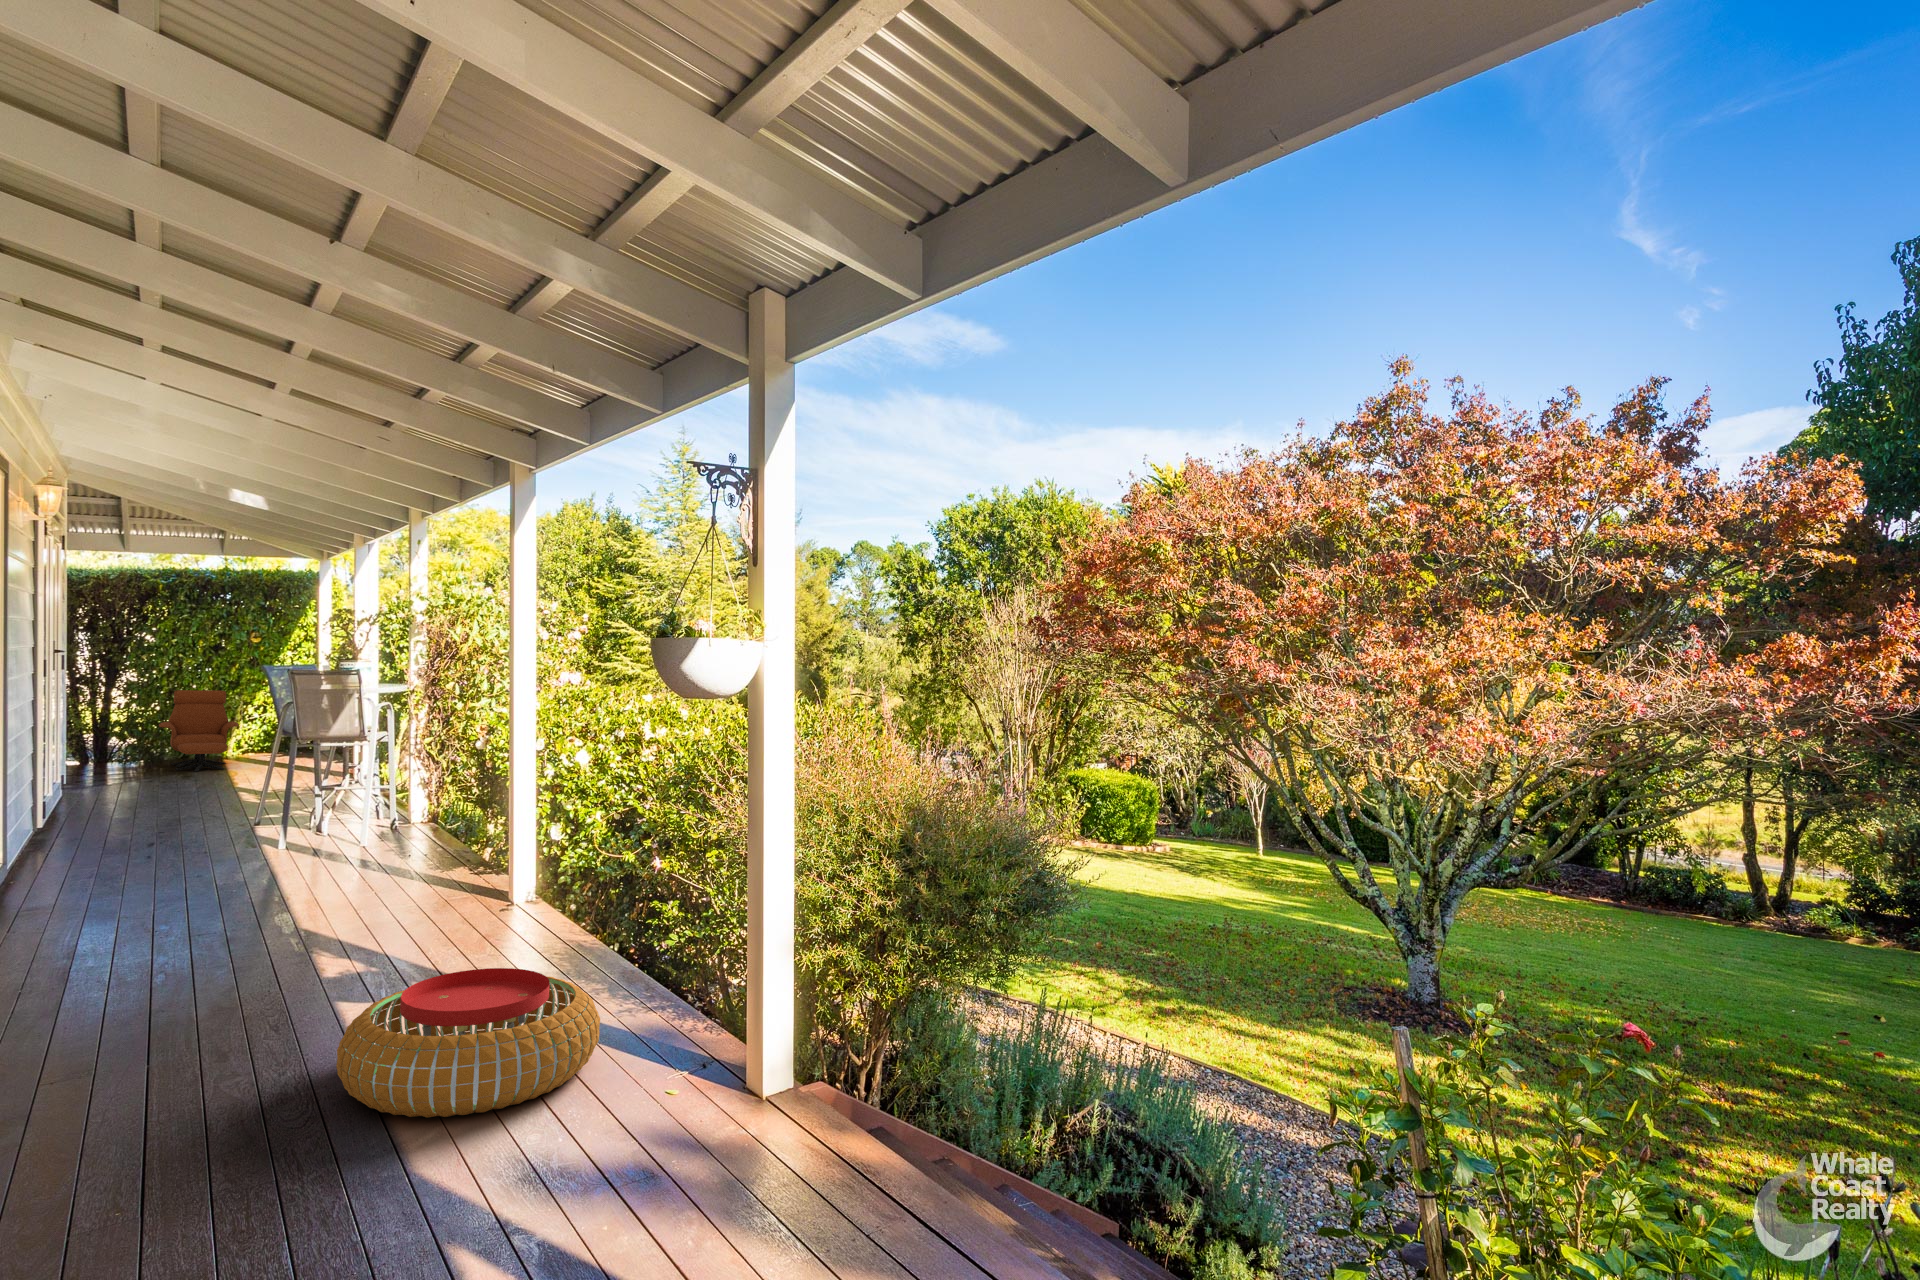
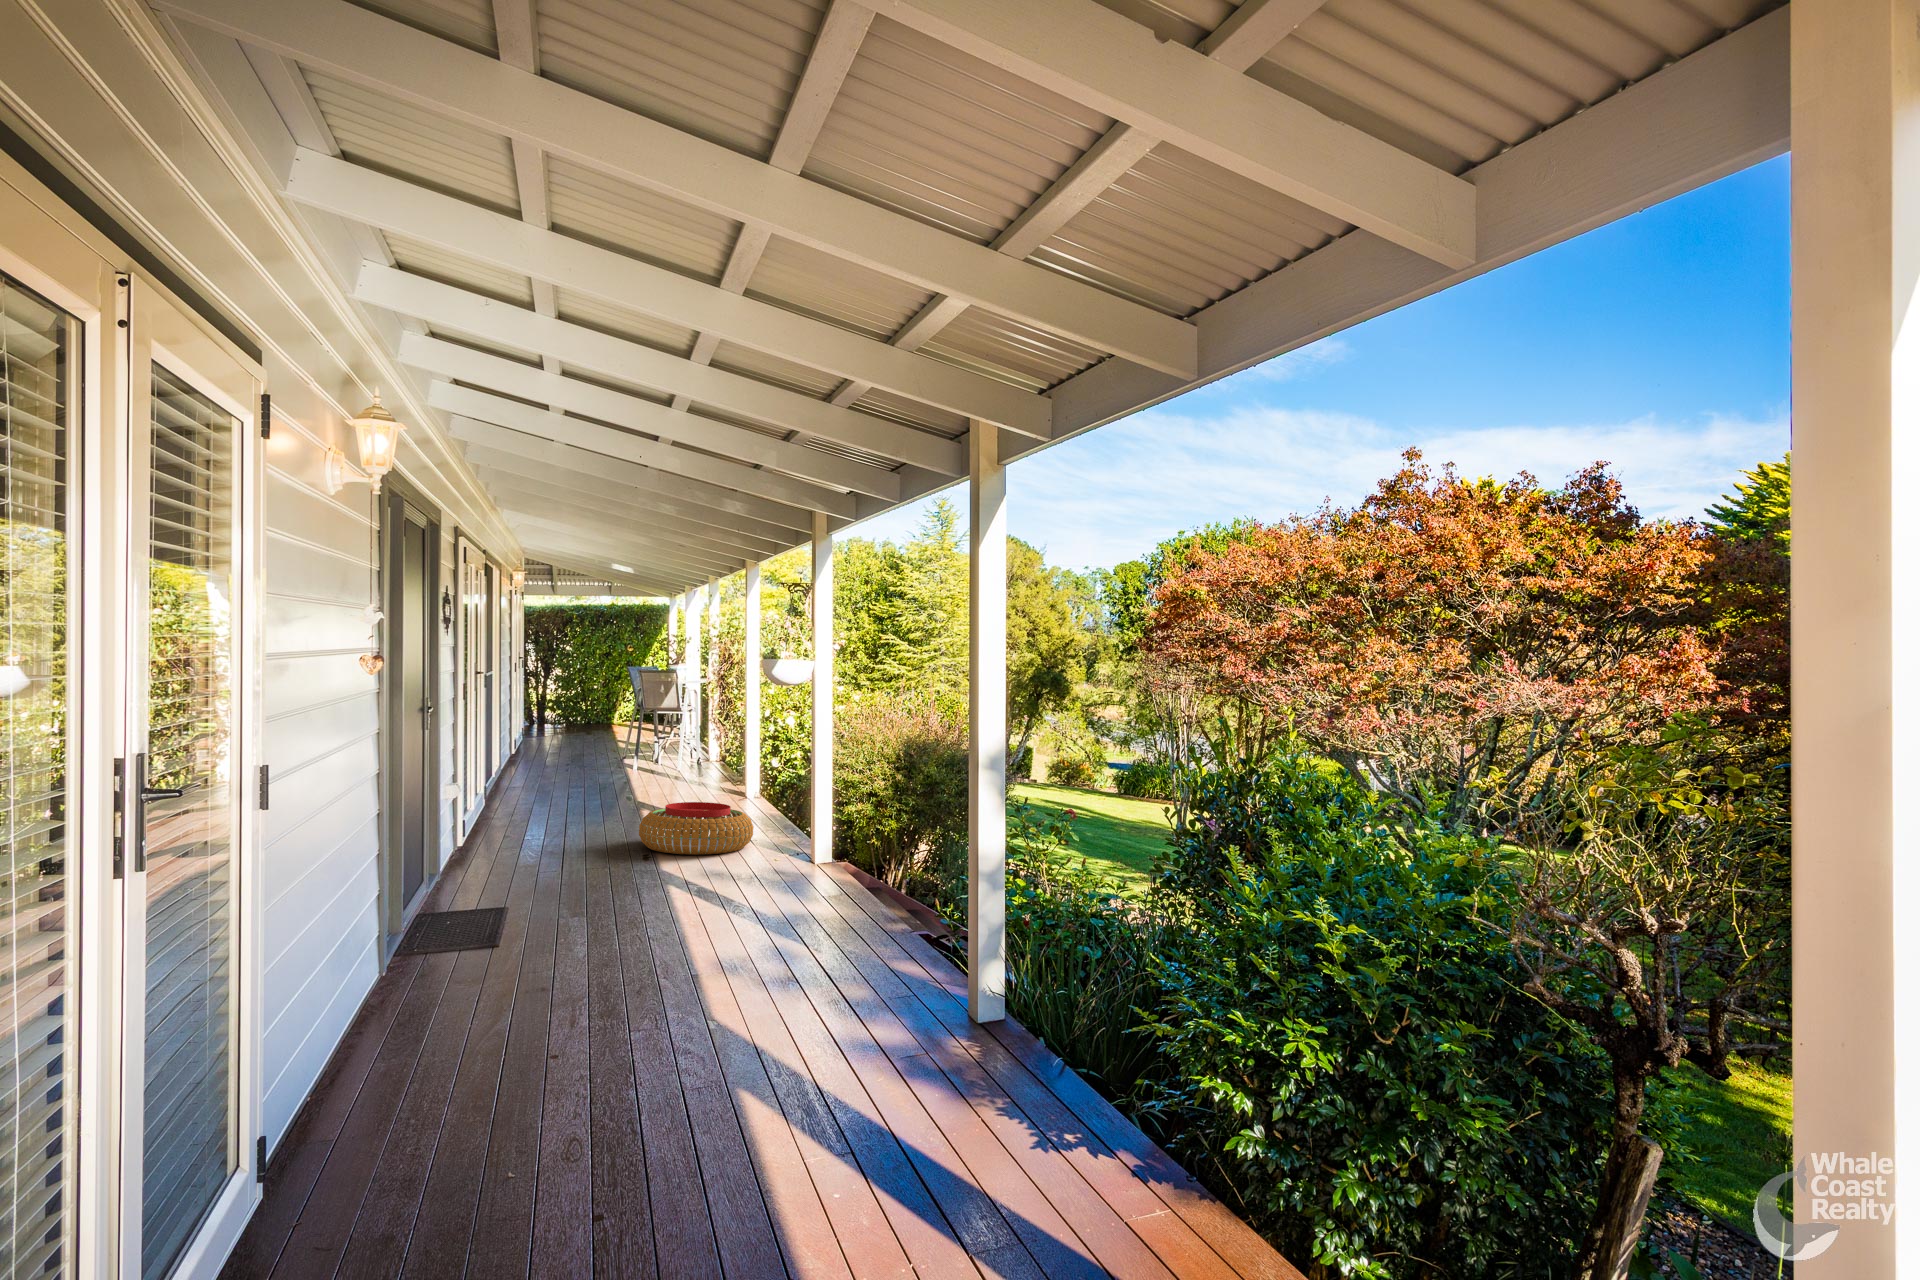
lounge chair: present [159,690,239,772] -> none [573,682,620,737]

